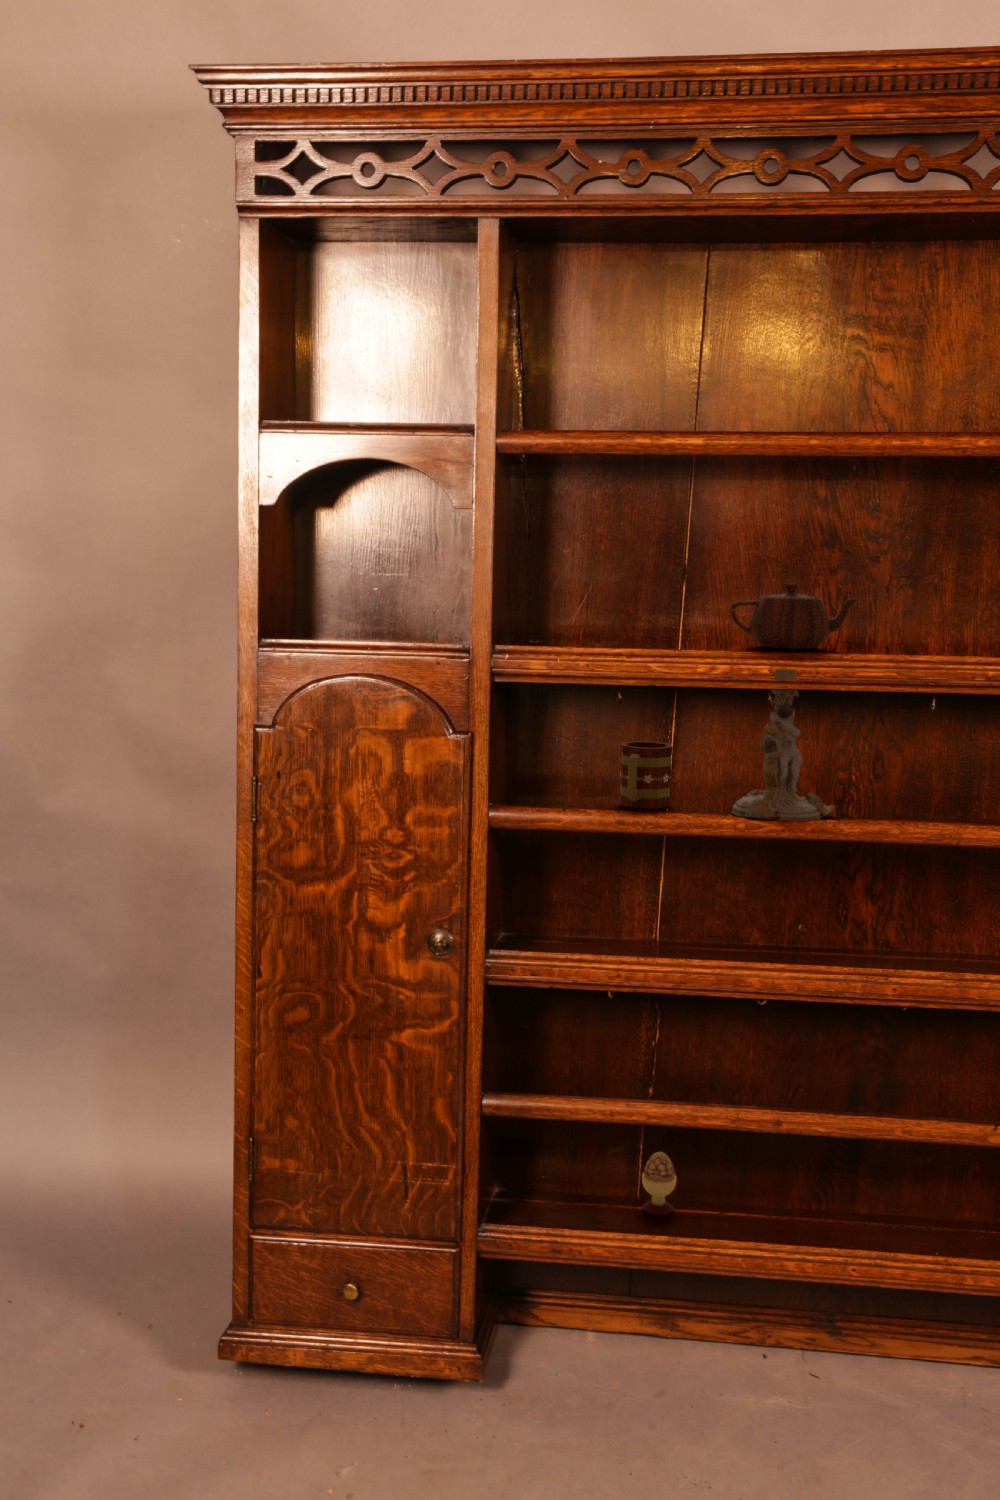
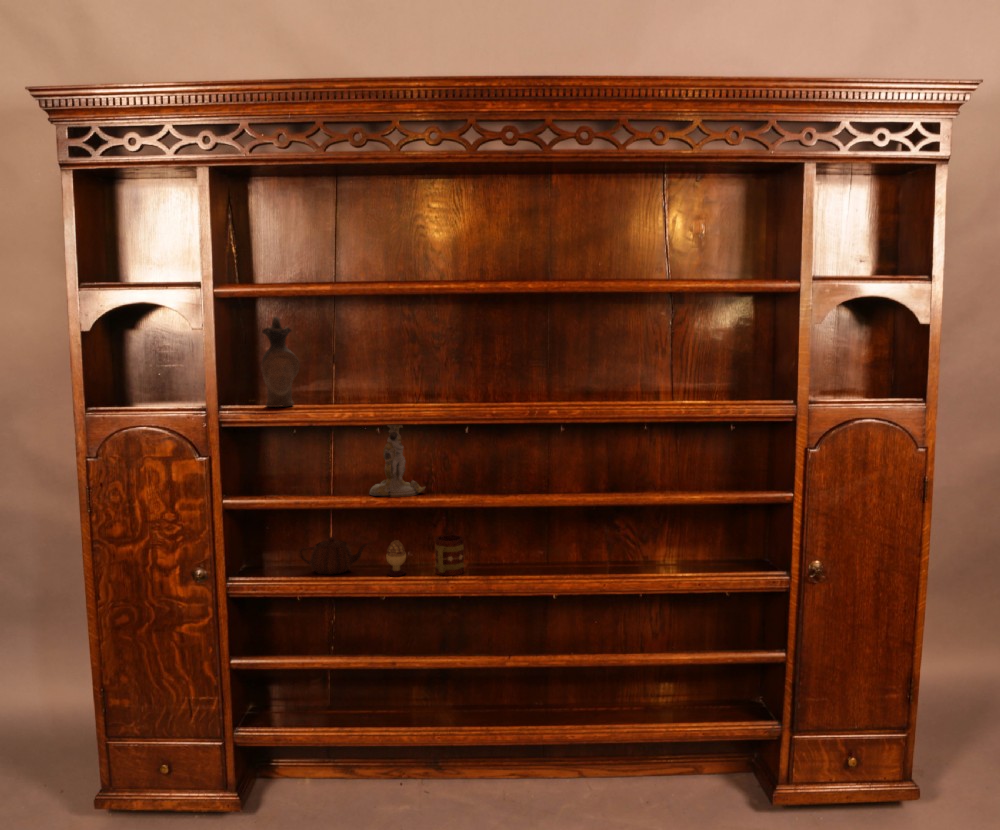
ceramic pitcher: none [563,487,632,650] -> present [261,316,300,407]
teapot: present [729,583,860,649] -> present [299,537,367,574]
mug: present [619,741,673,809] -> present [435,534,464,576]
decorative egg: present [642,1152,676,1215] -> present [386,540,406,577]

